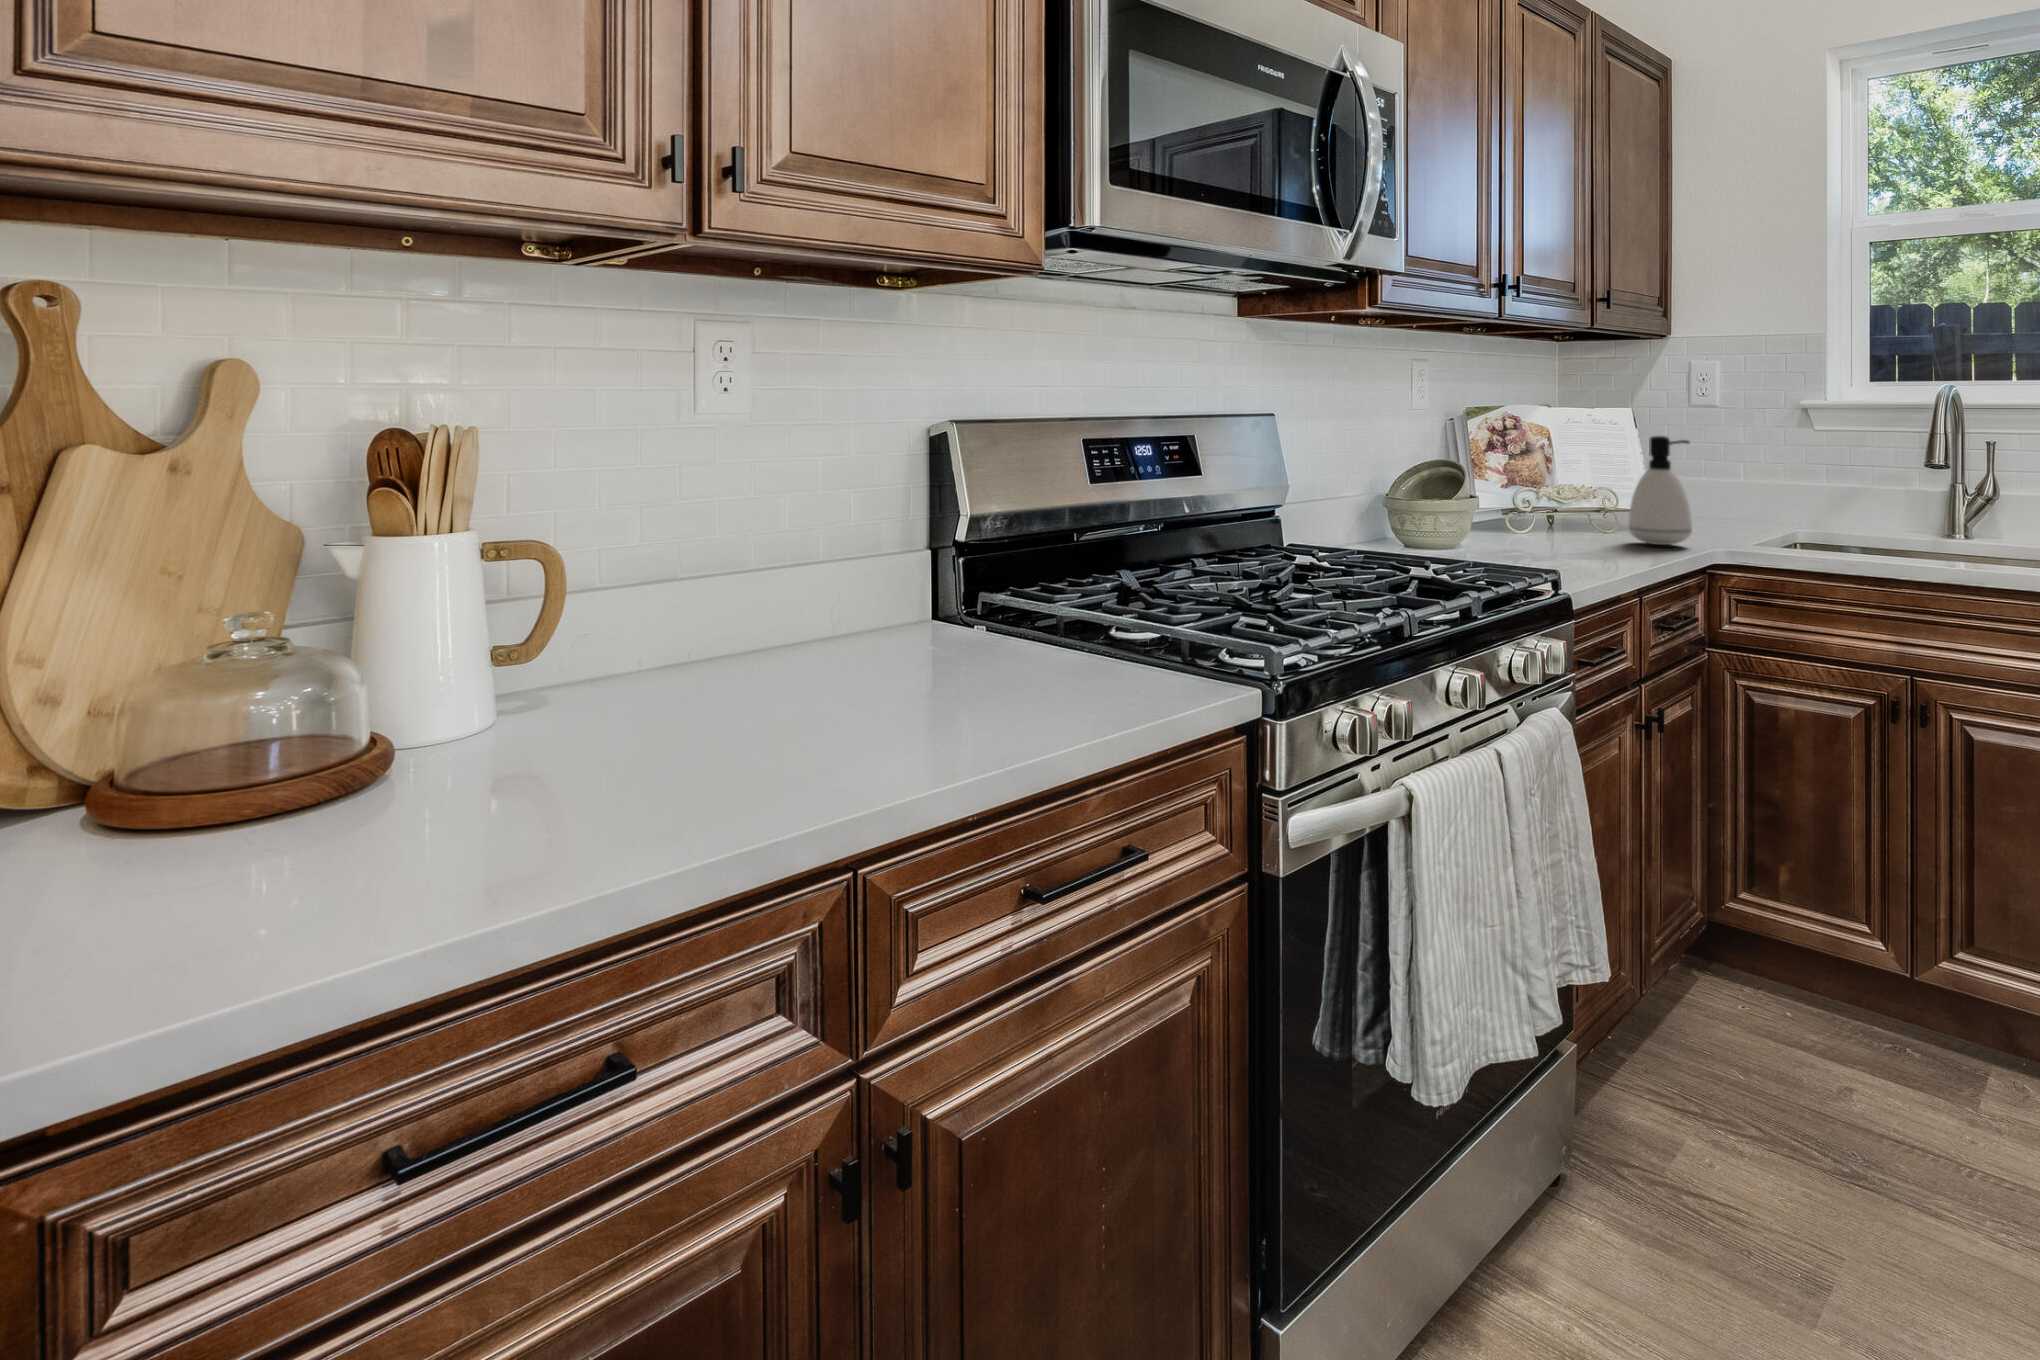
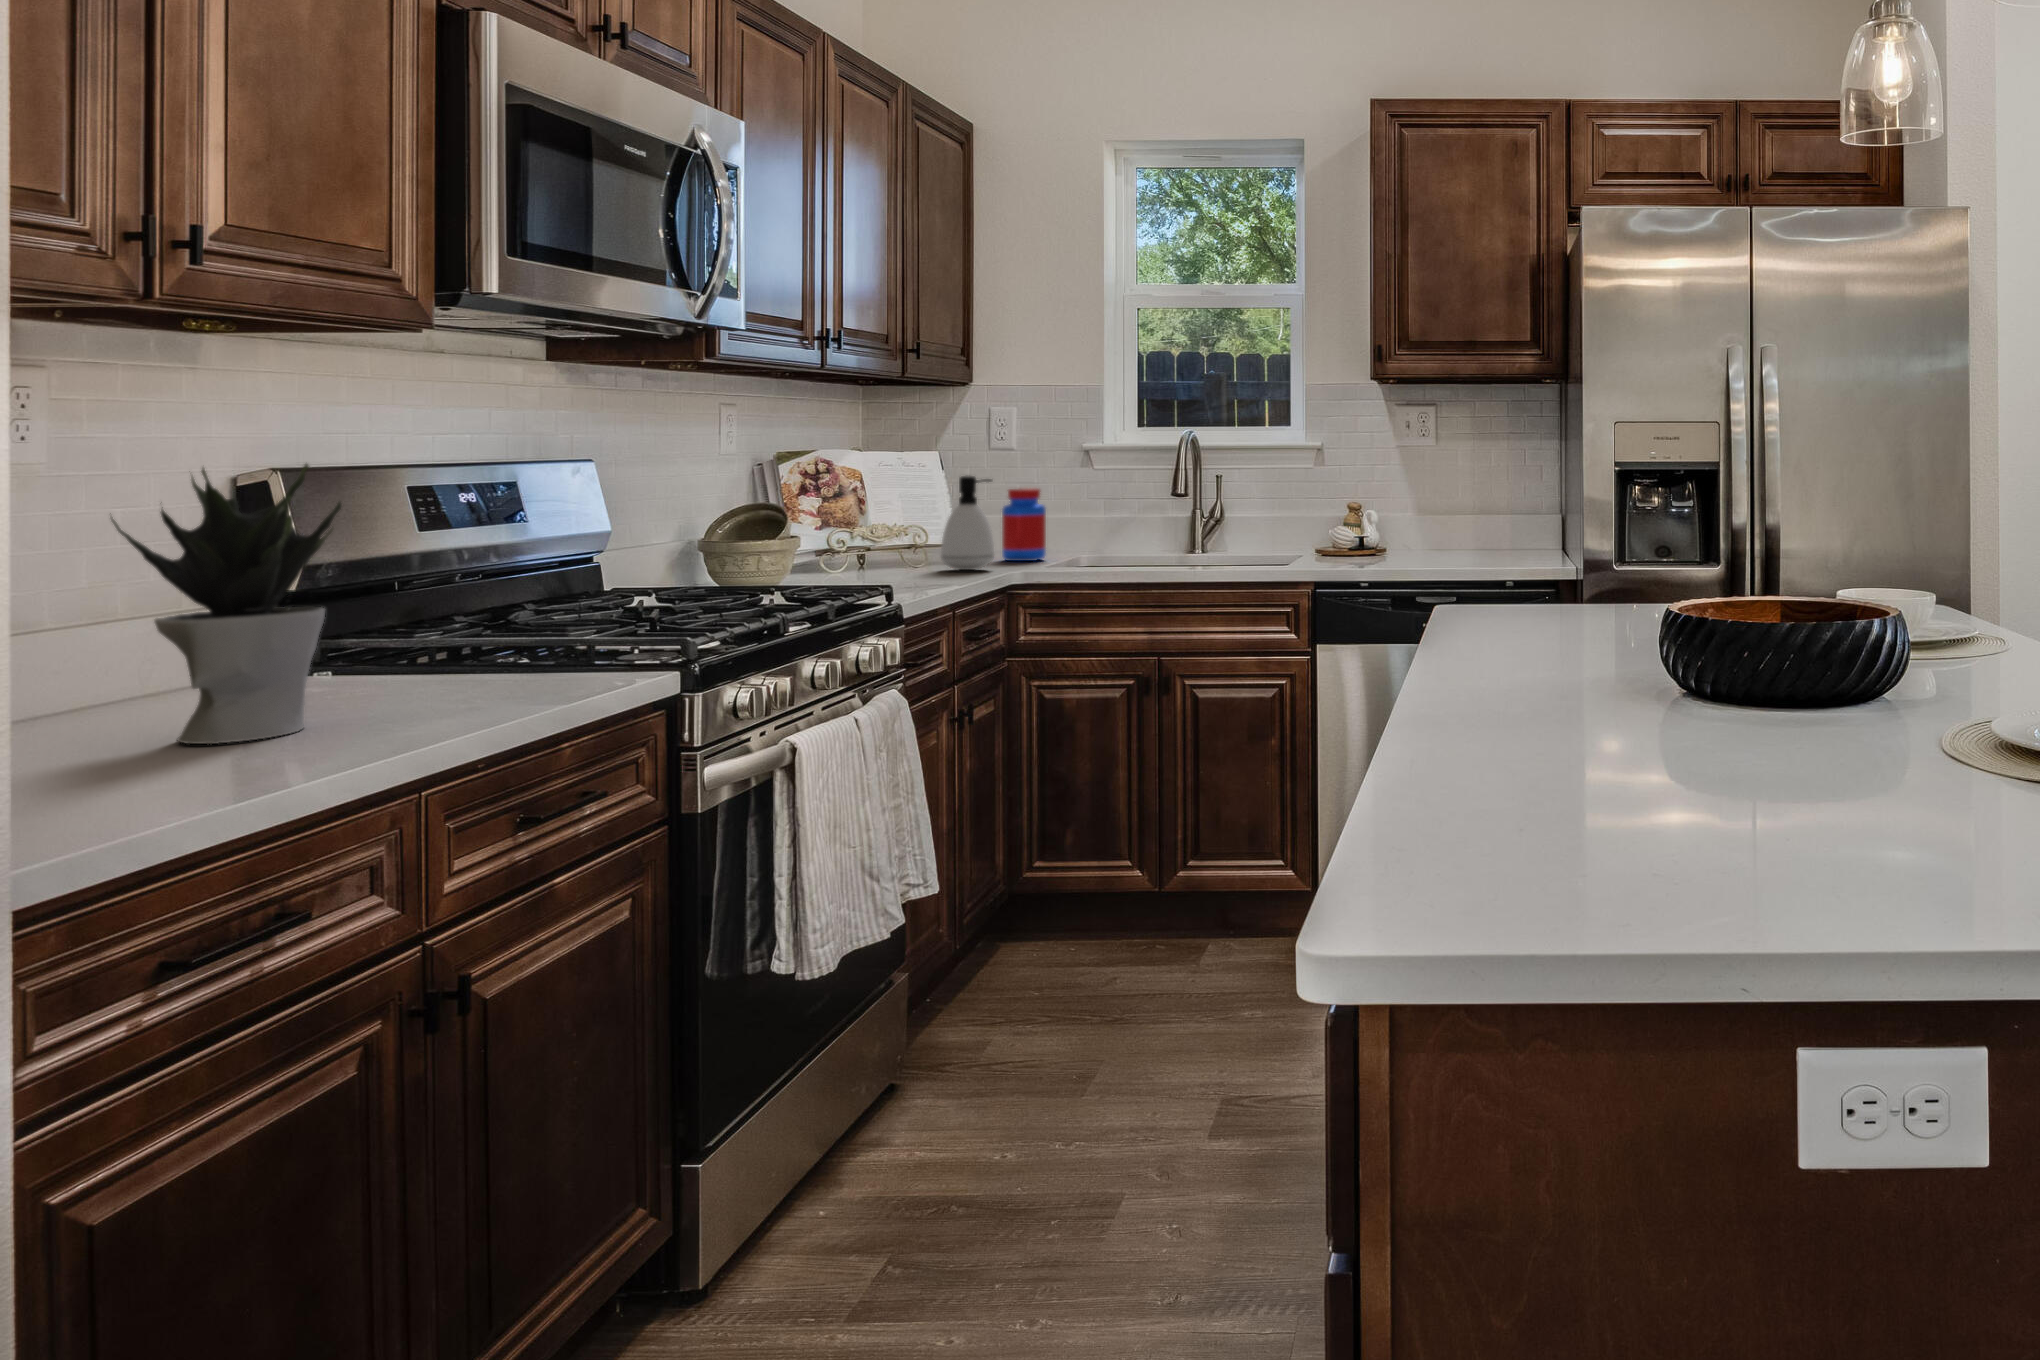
potted plant: none [690,414,900,738] -> present [111,464,341,744]
jar: none [1703,451,1756,536] -> present [1002,488,1046,561]

